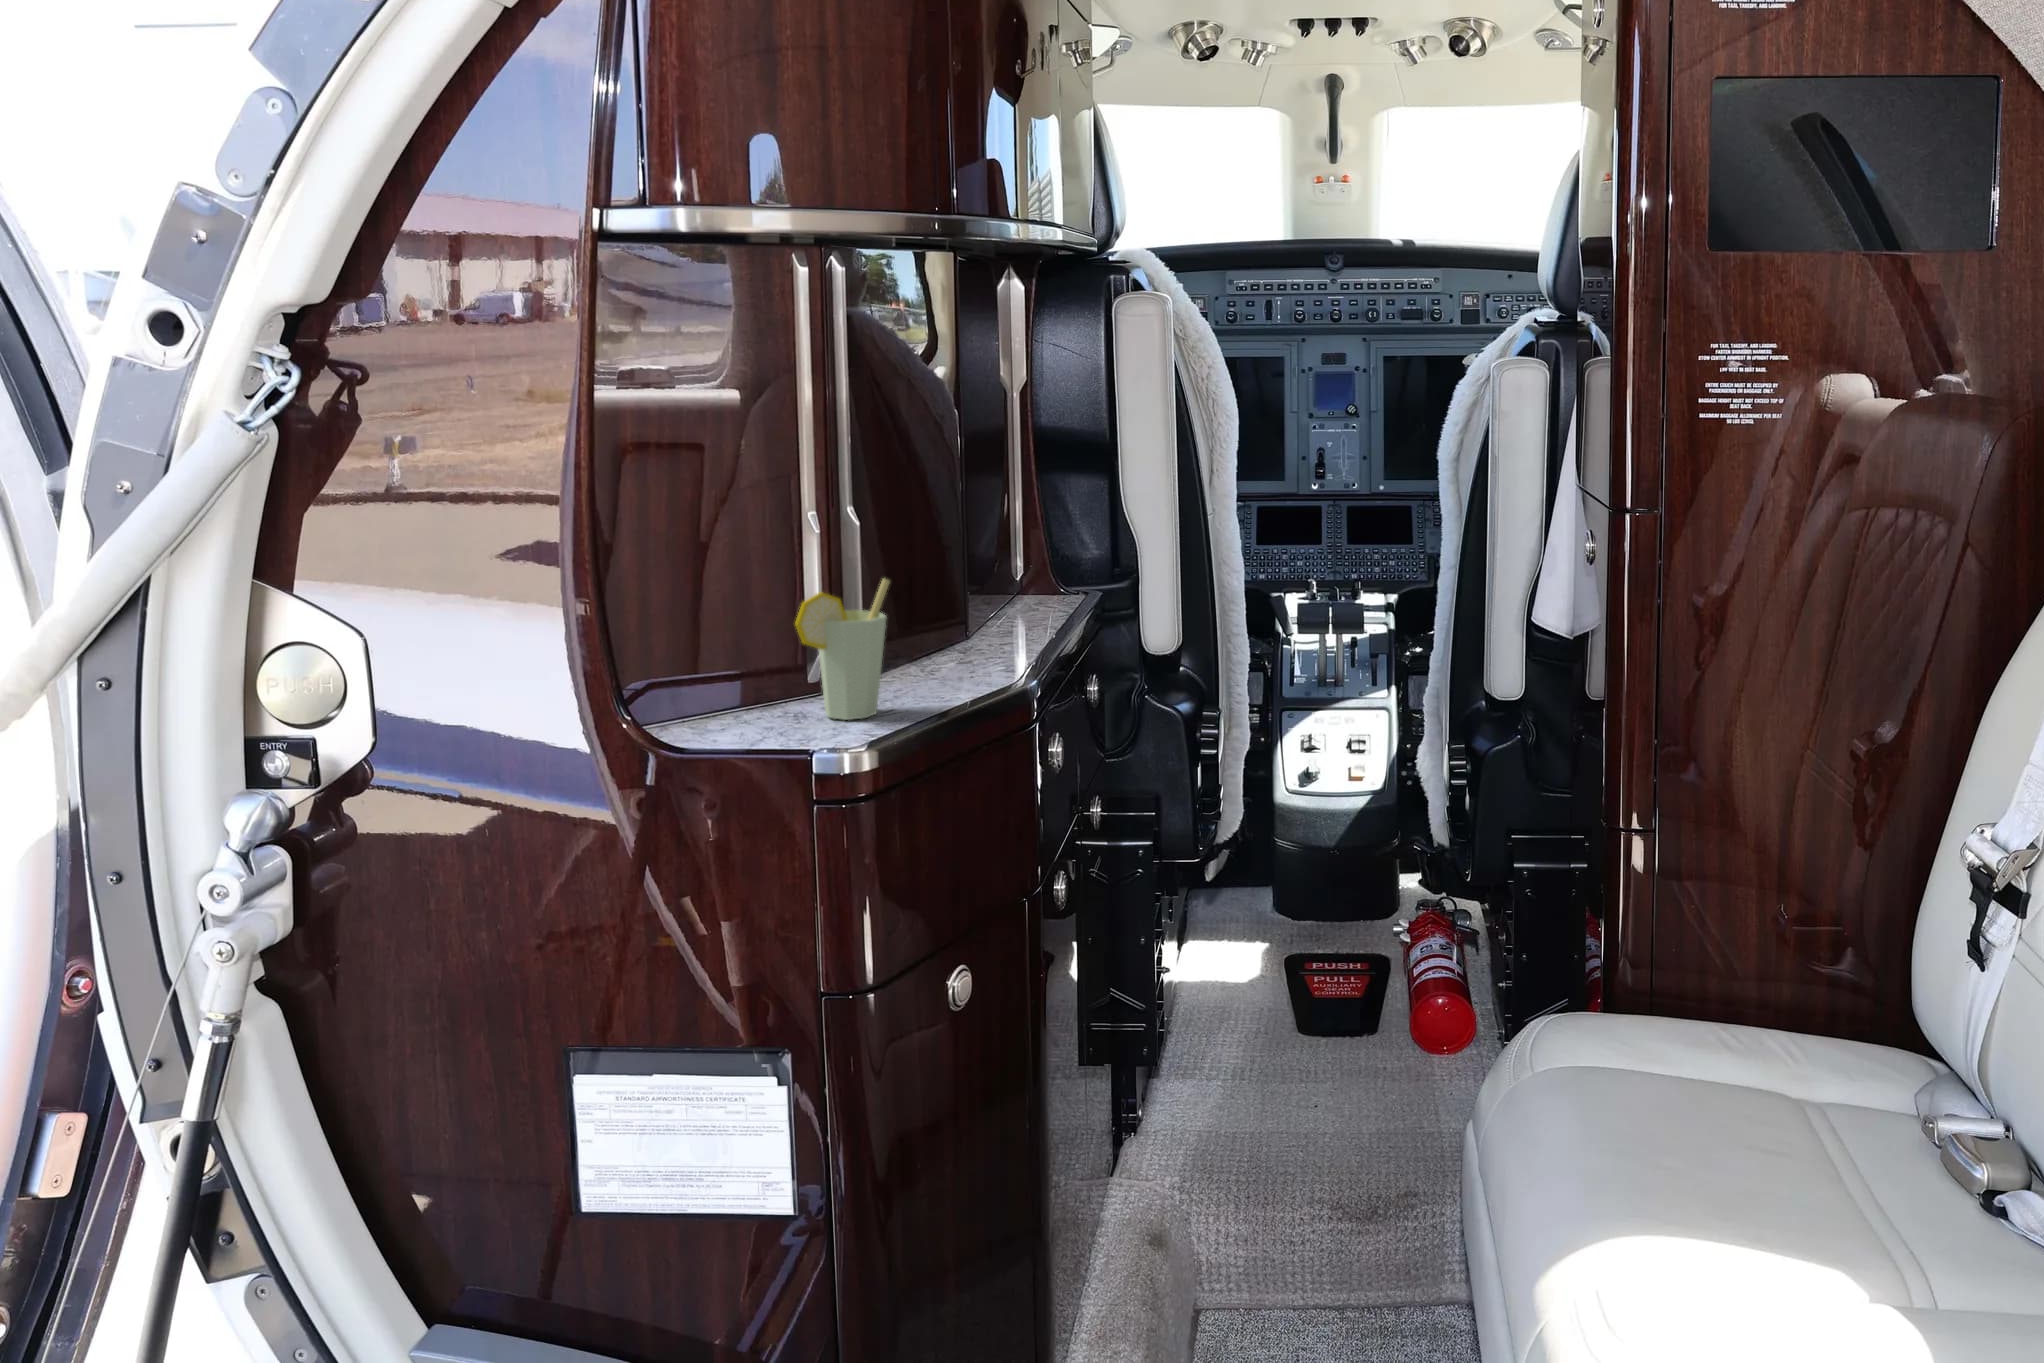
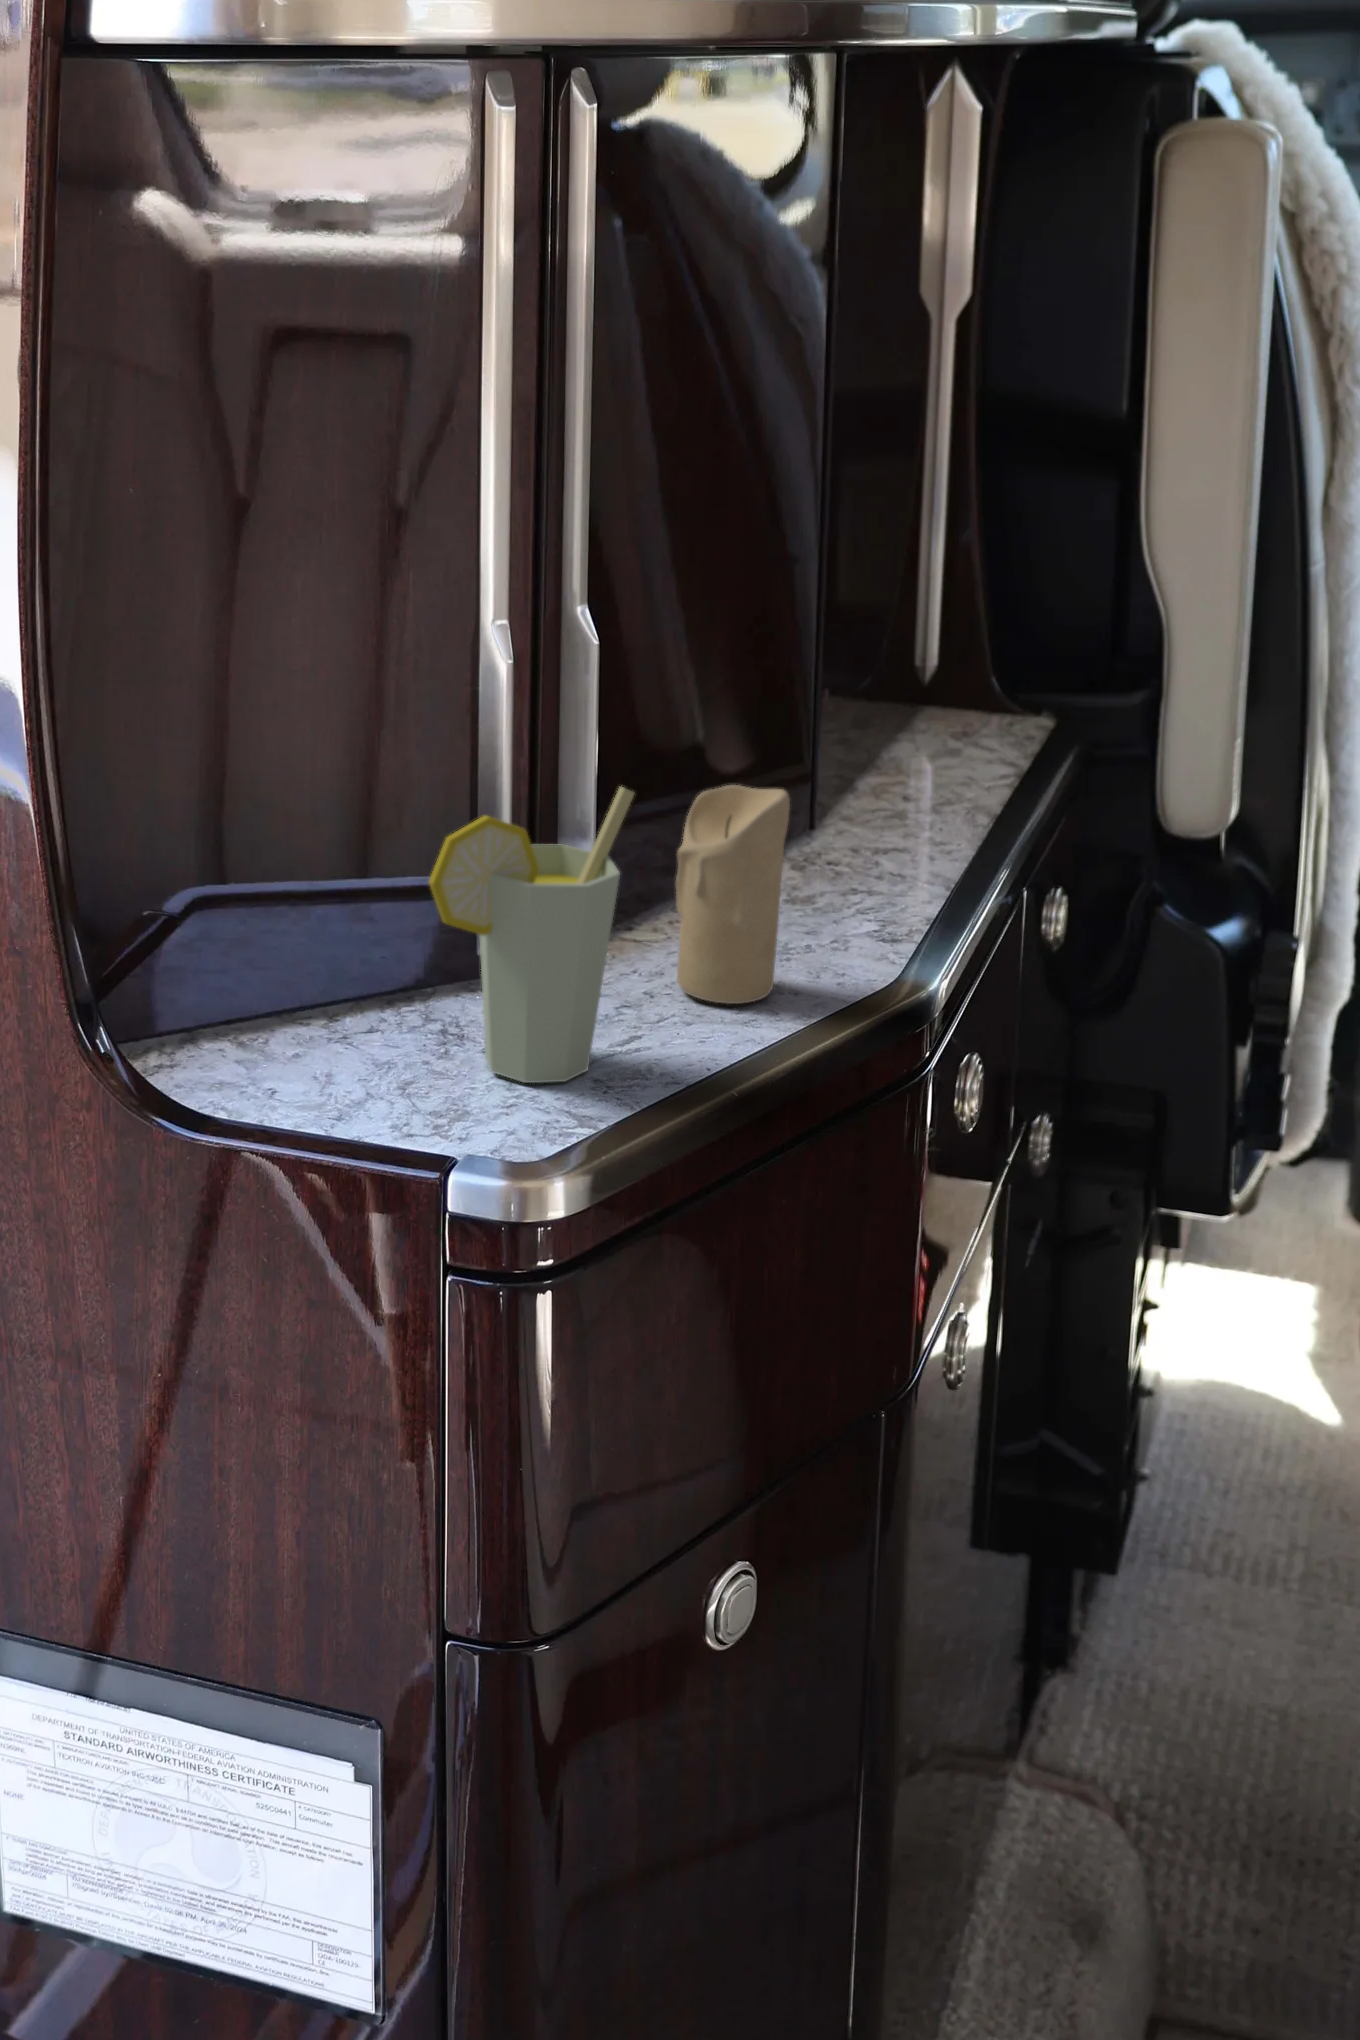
candle: none [910,585,963,688] -> present [676,785,790,1004]

